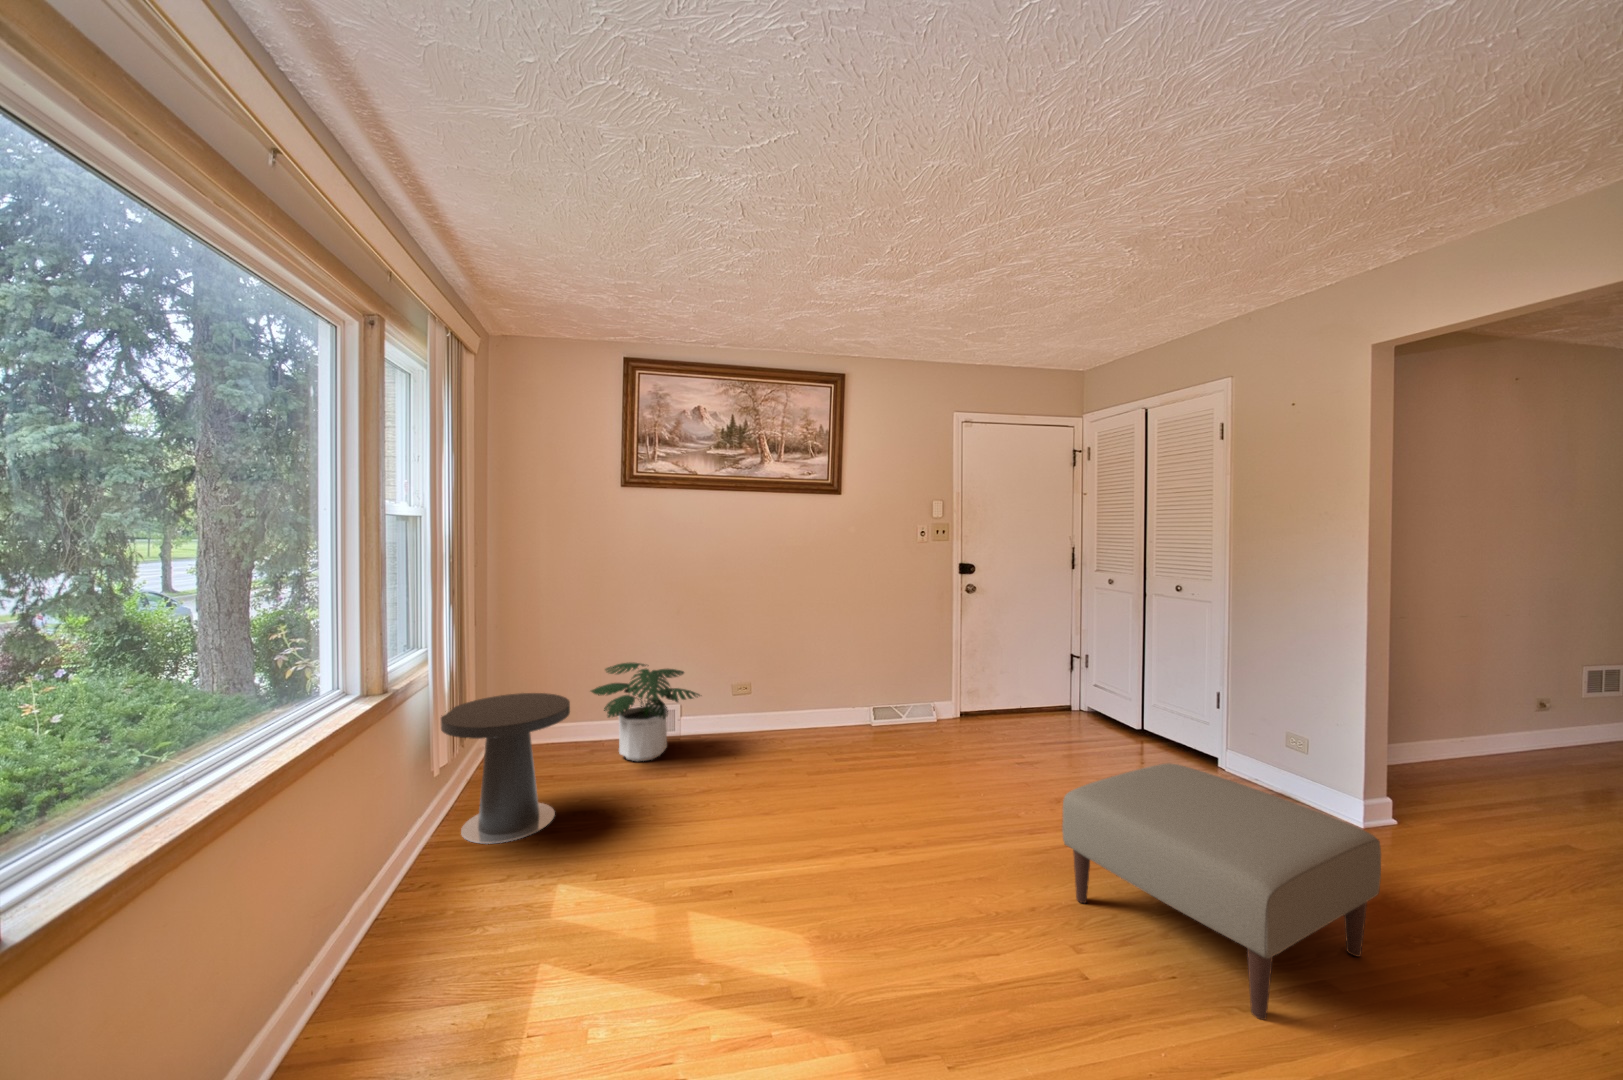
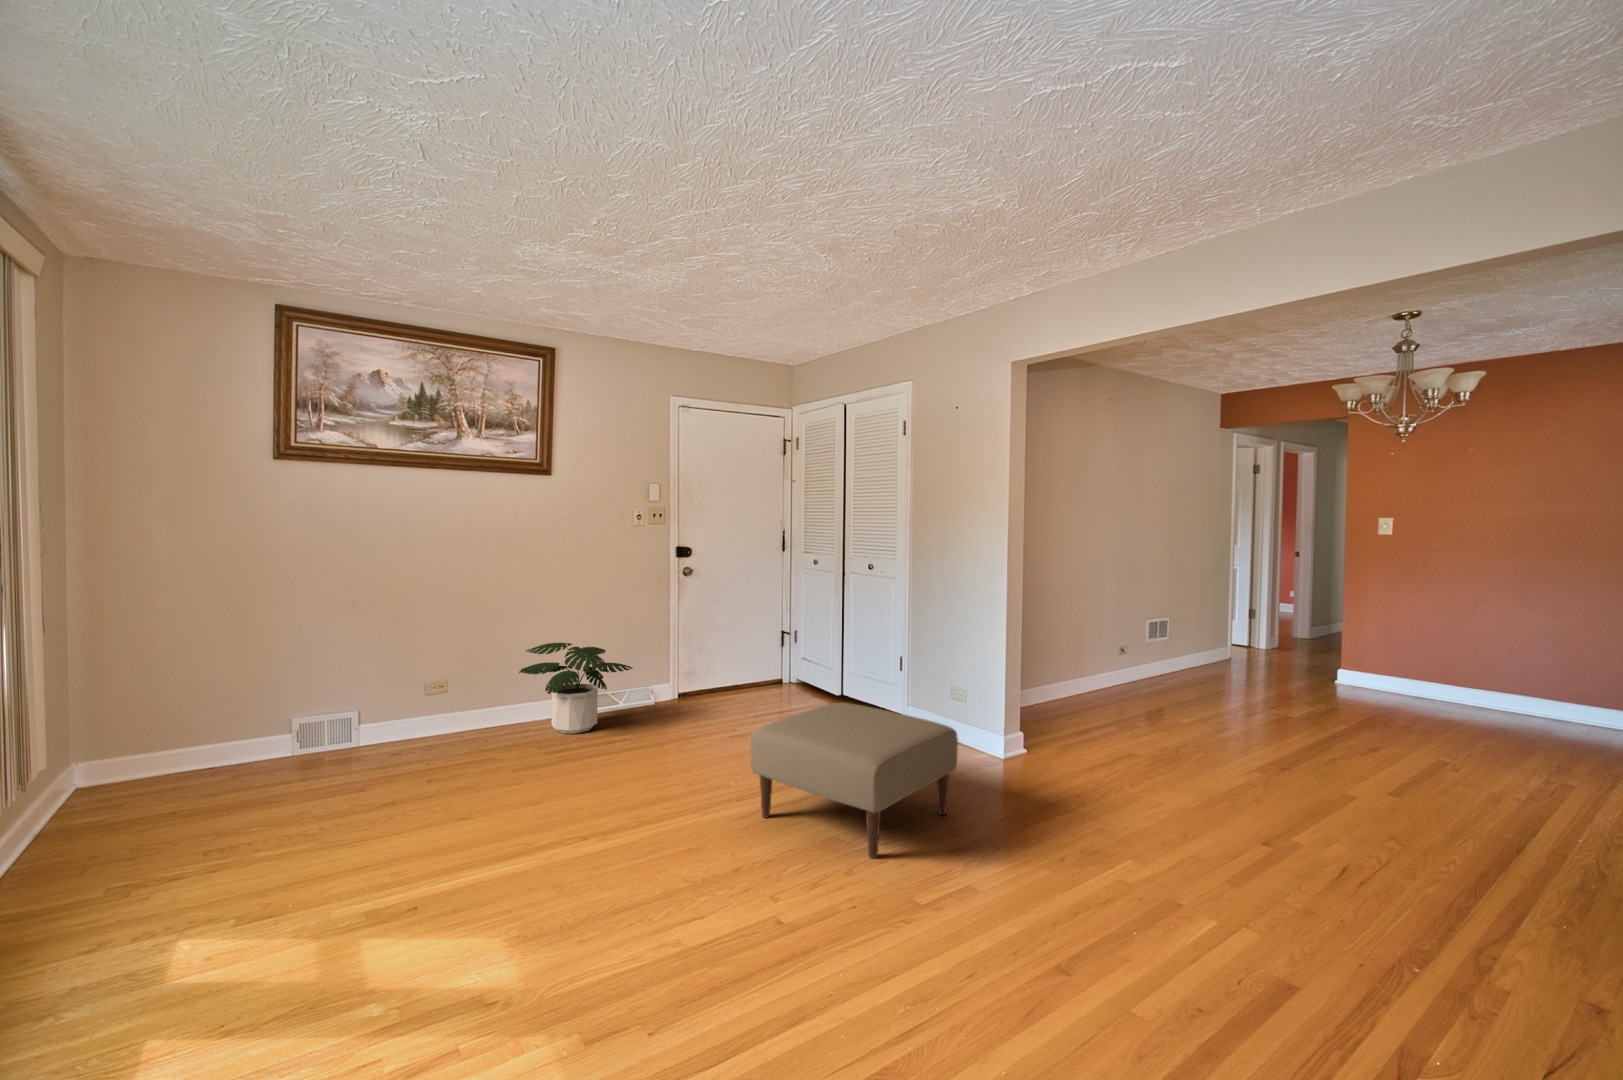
potted plant: present [591,663,700,761] -> present [519,643,633,733]
side table: present [441,693,570,843] -> none [40,702,227,878]

